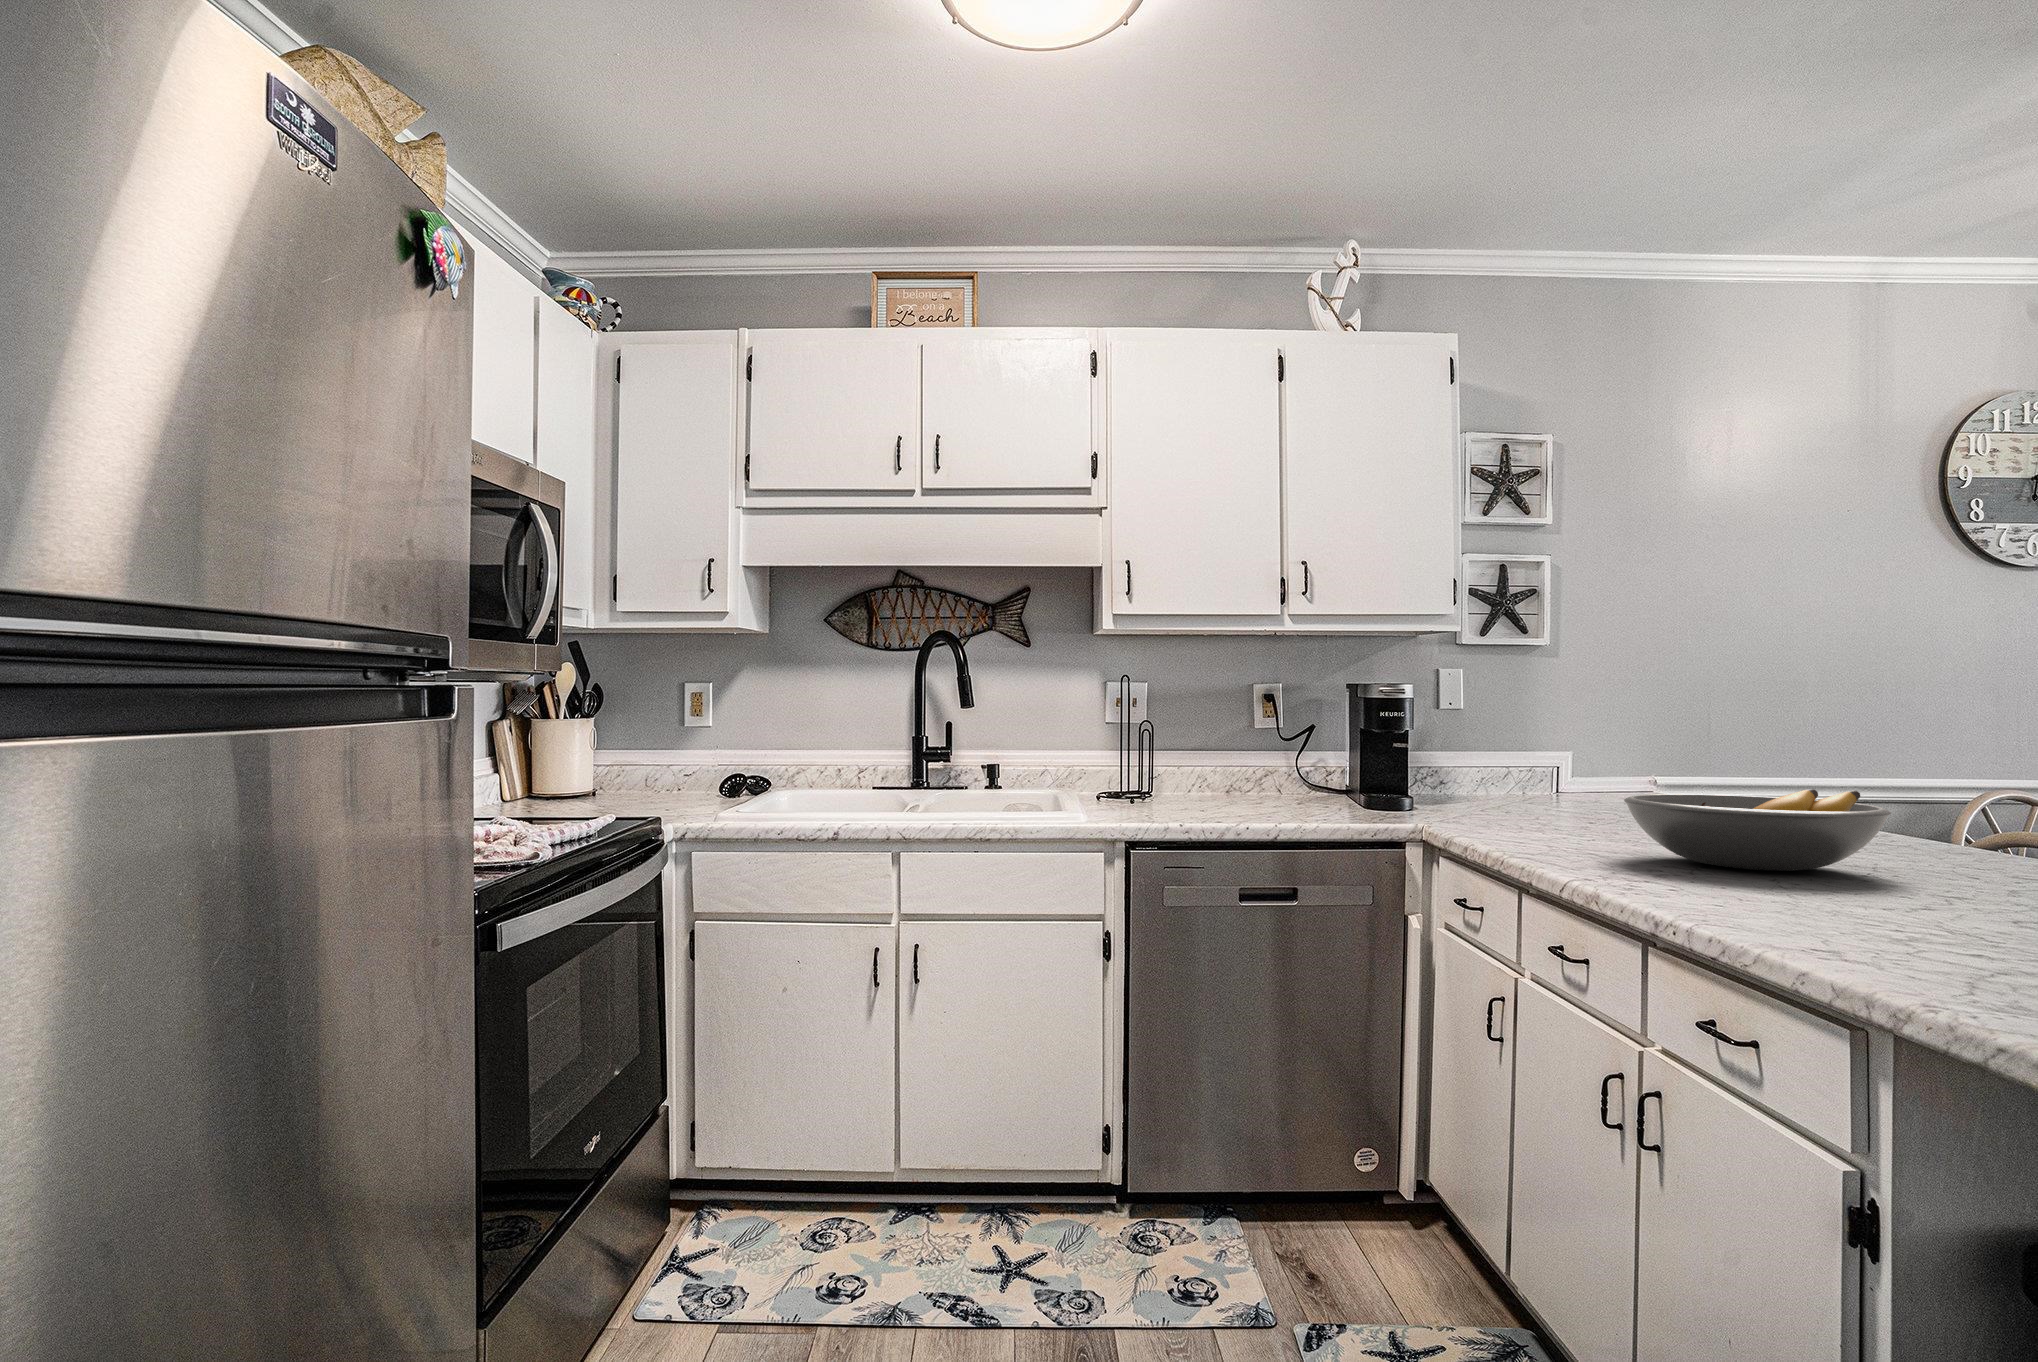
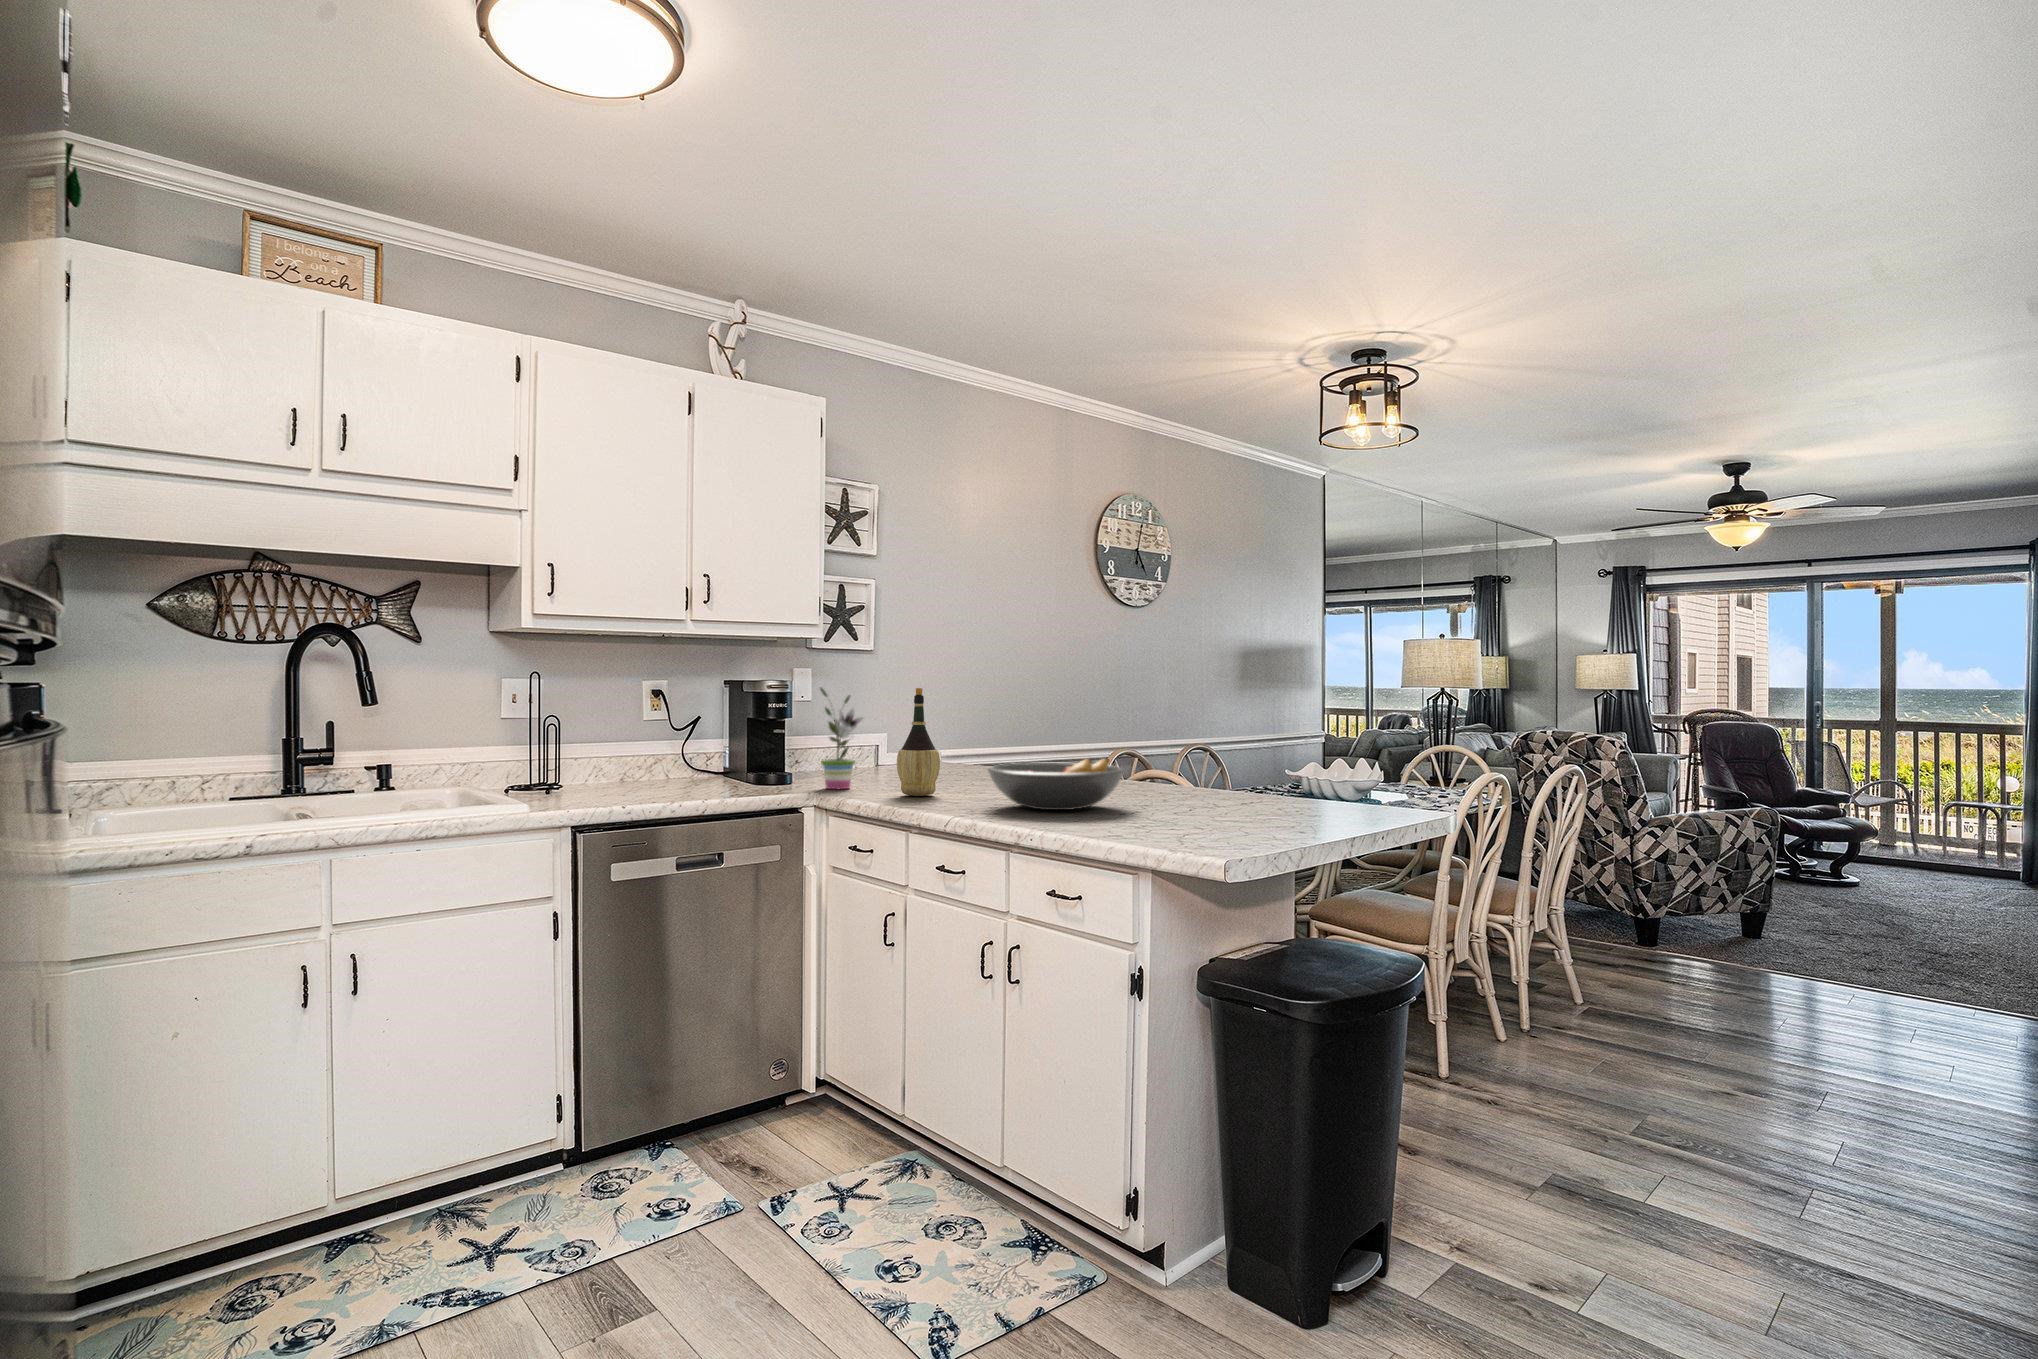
wine bottle: none [1514,684,1581,834] -> present [897,688,940,796]
potted plant: none [1426,687,1485,819] -> present [820,688,863,789]

